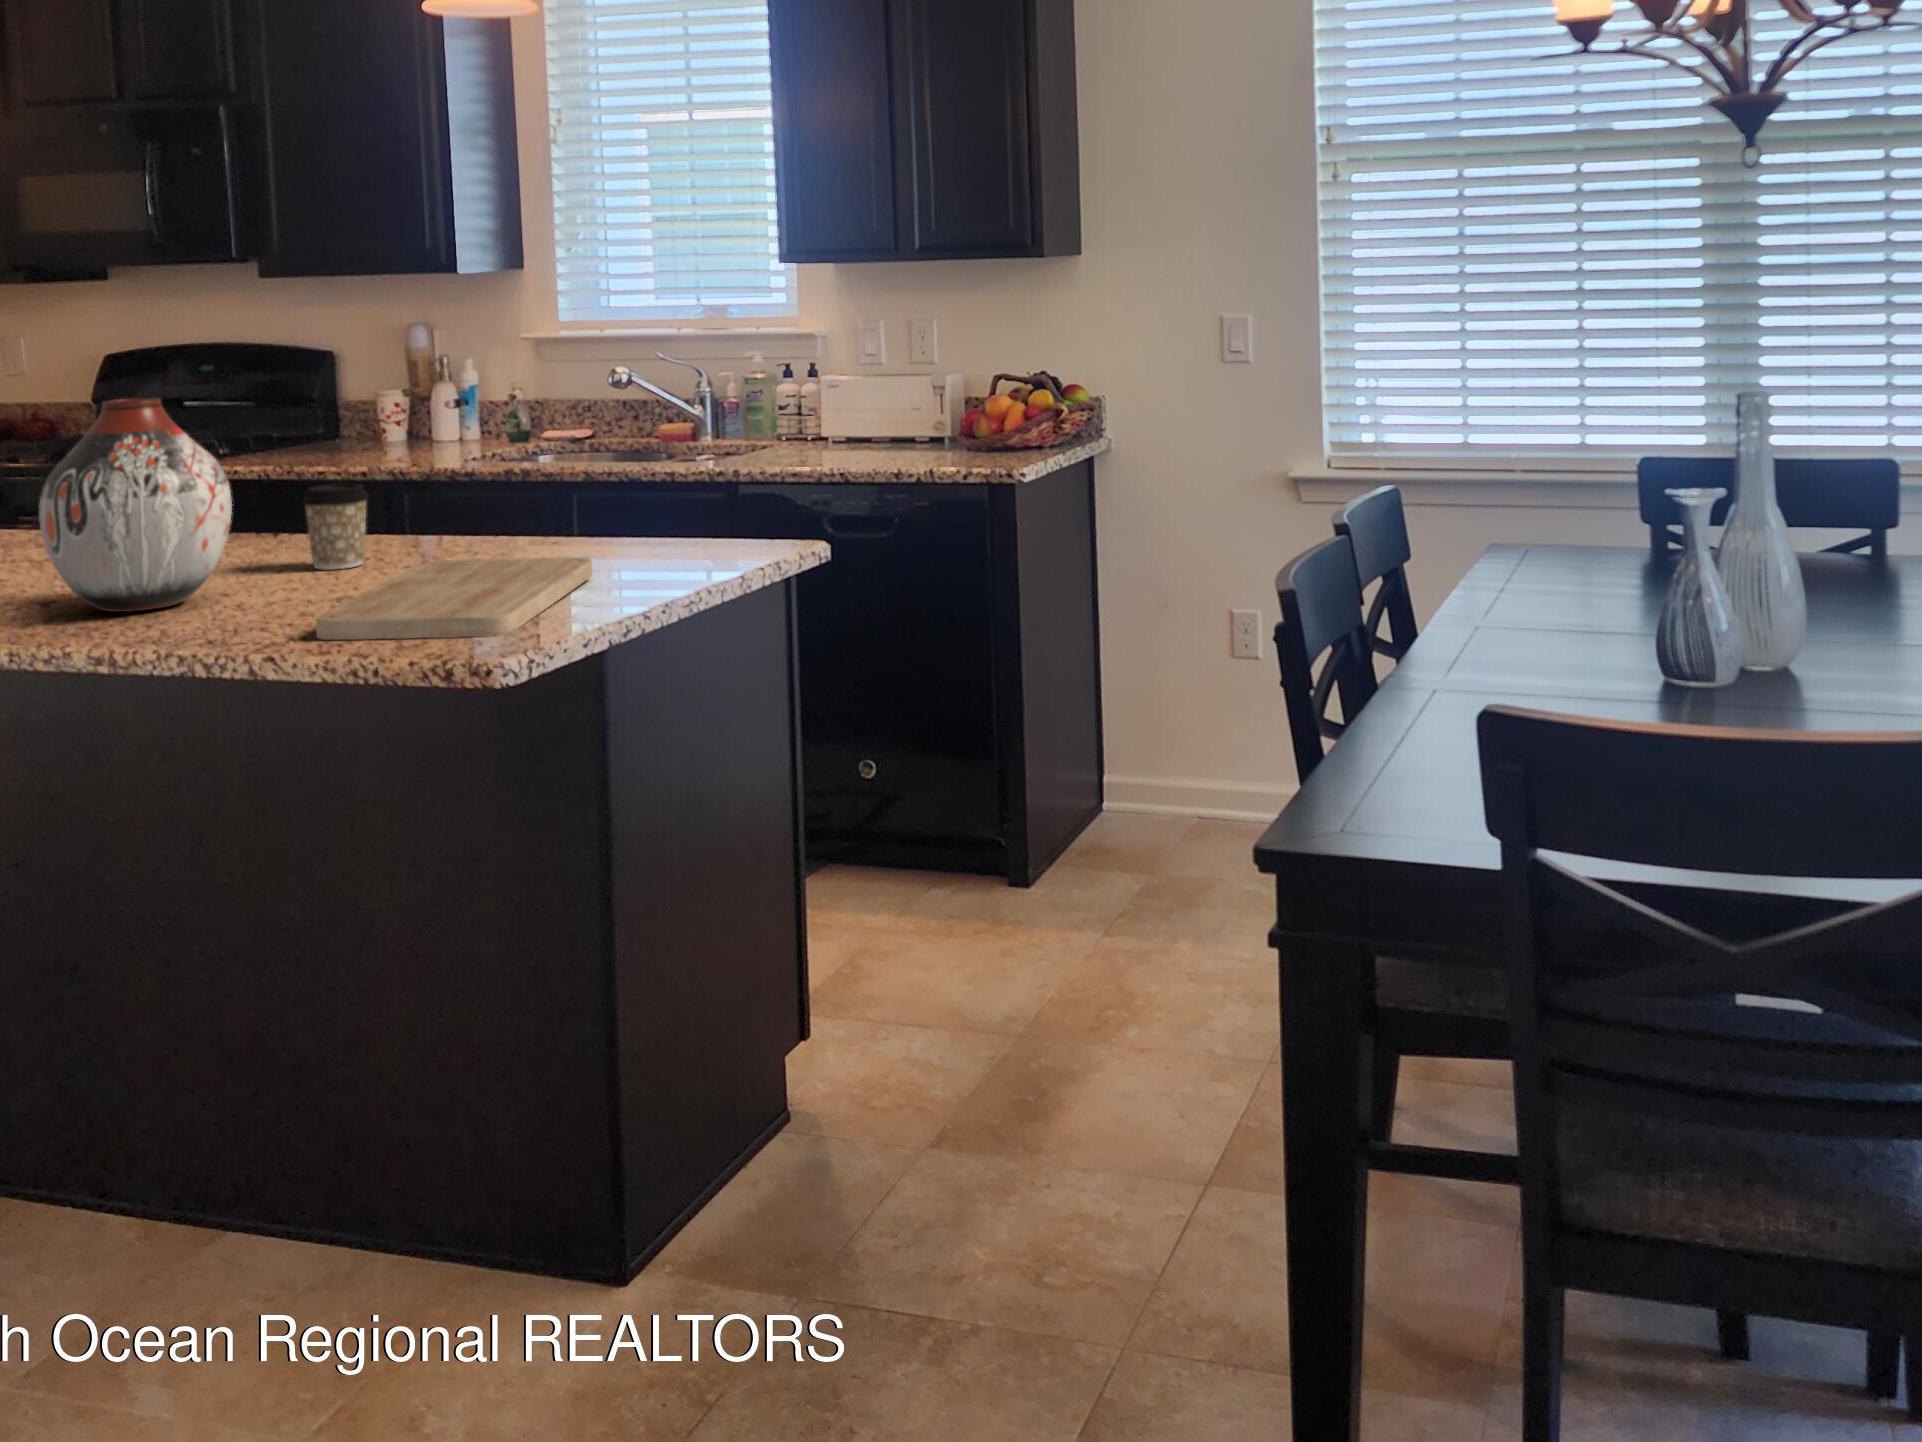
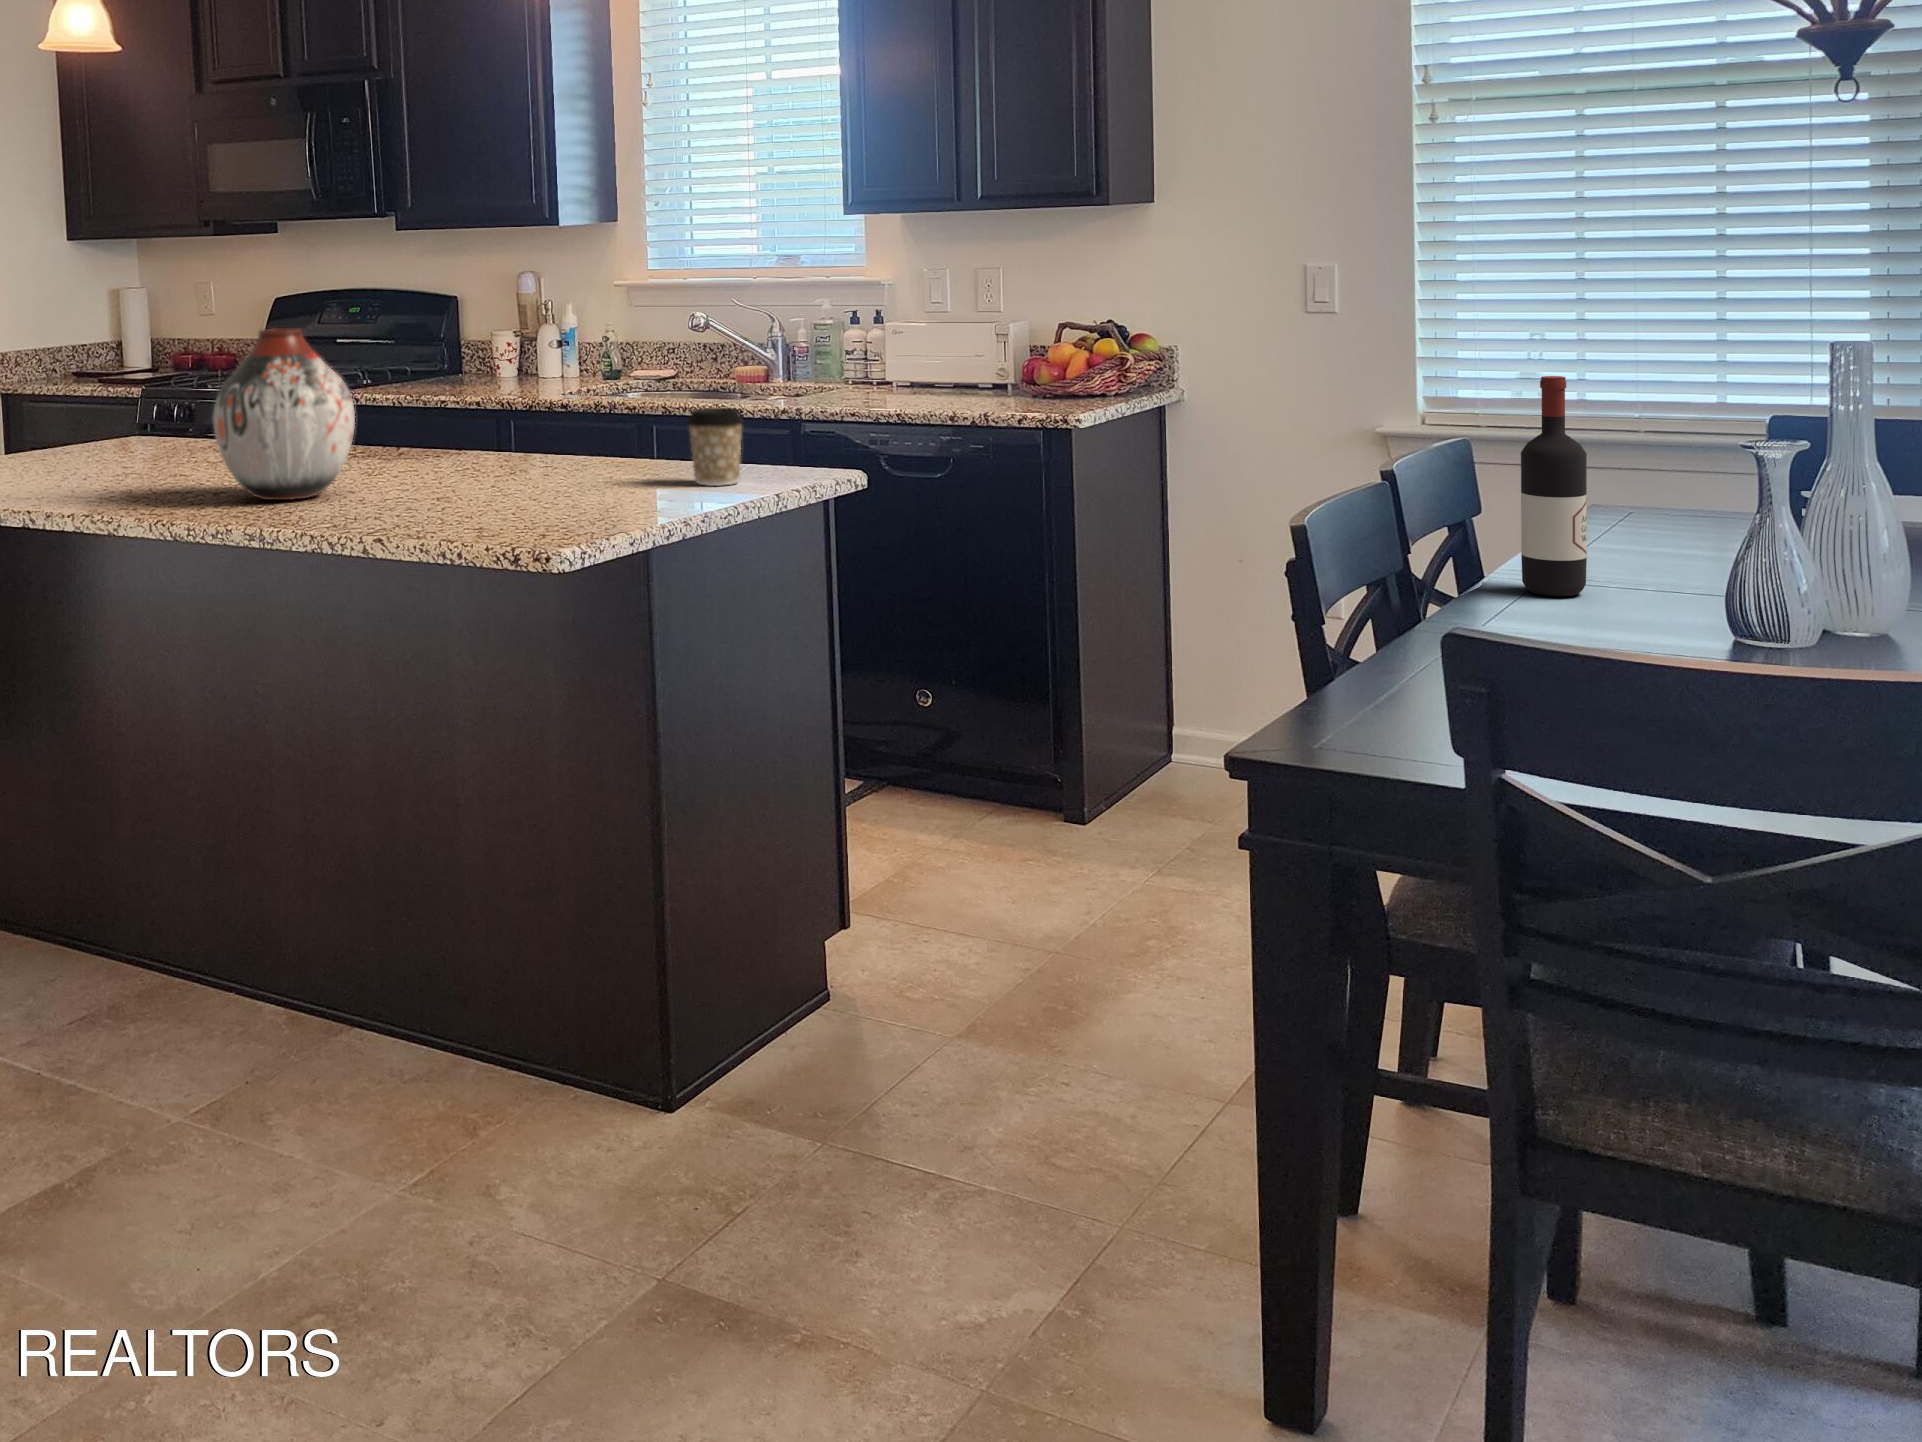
wine bottle: none [1488,425,1548,642] -> present [1521,376,1587,596]
coffee cup: present [303,483,368,570] -> present [687,408,743,486]
cutting board: present [316,557,592,640] -> none [414,471,643,530]

